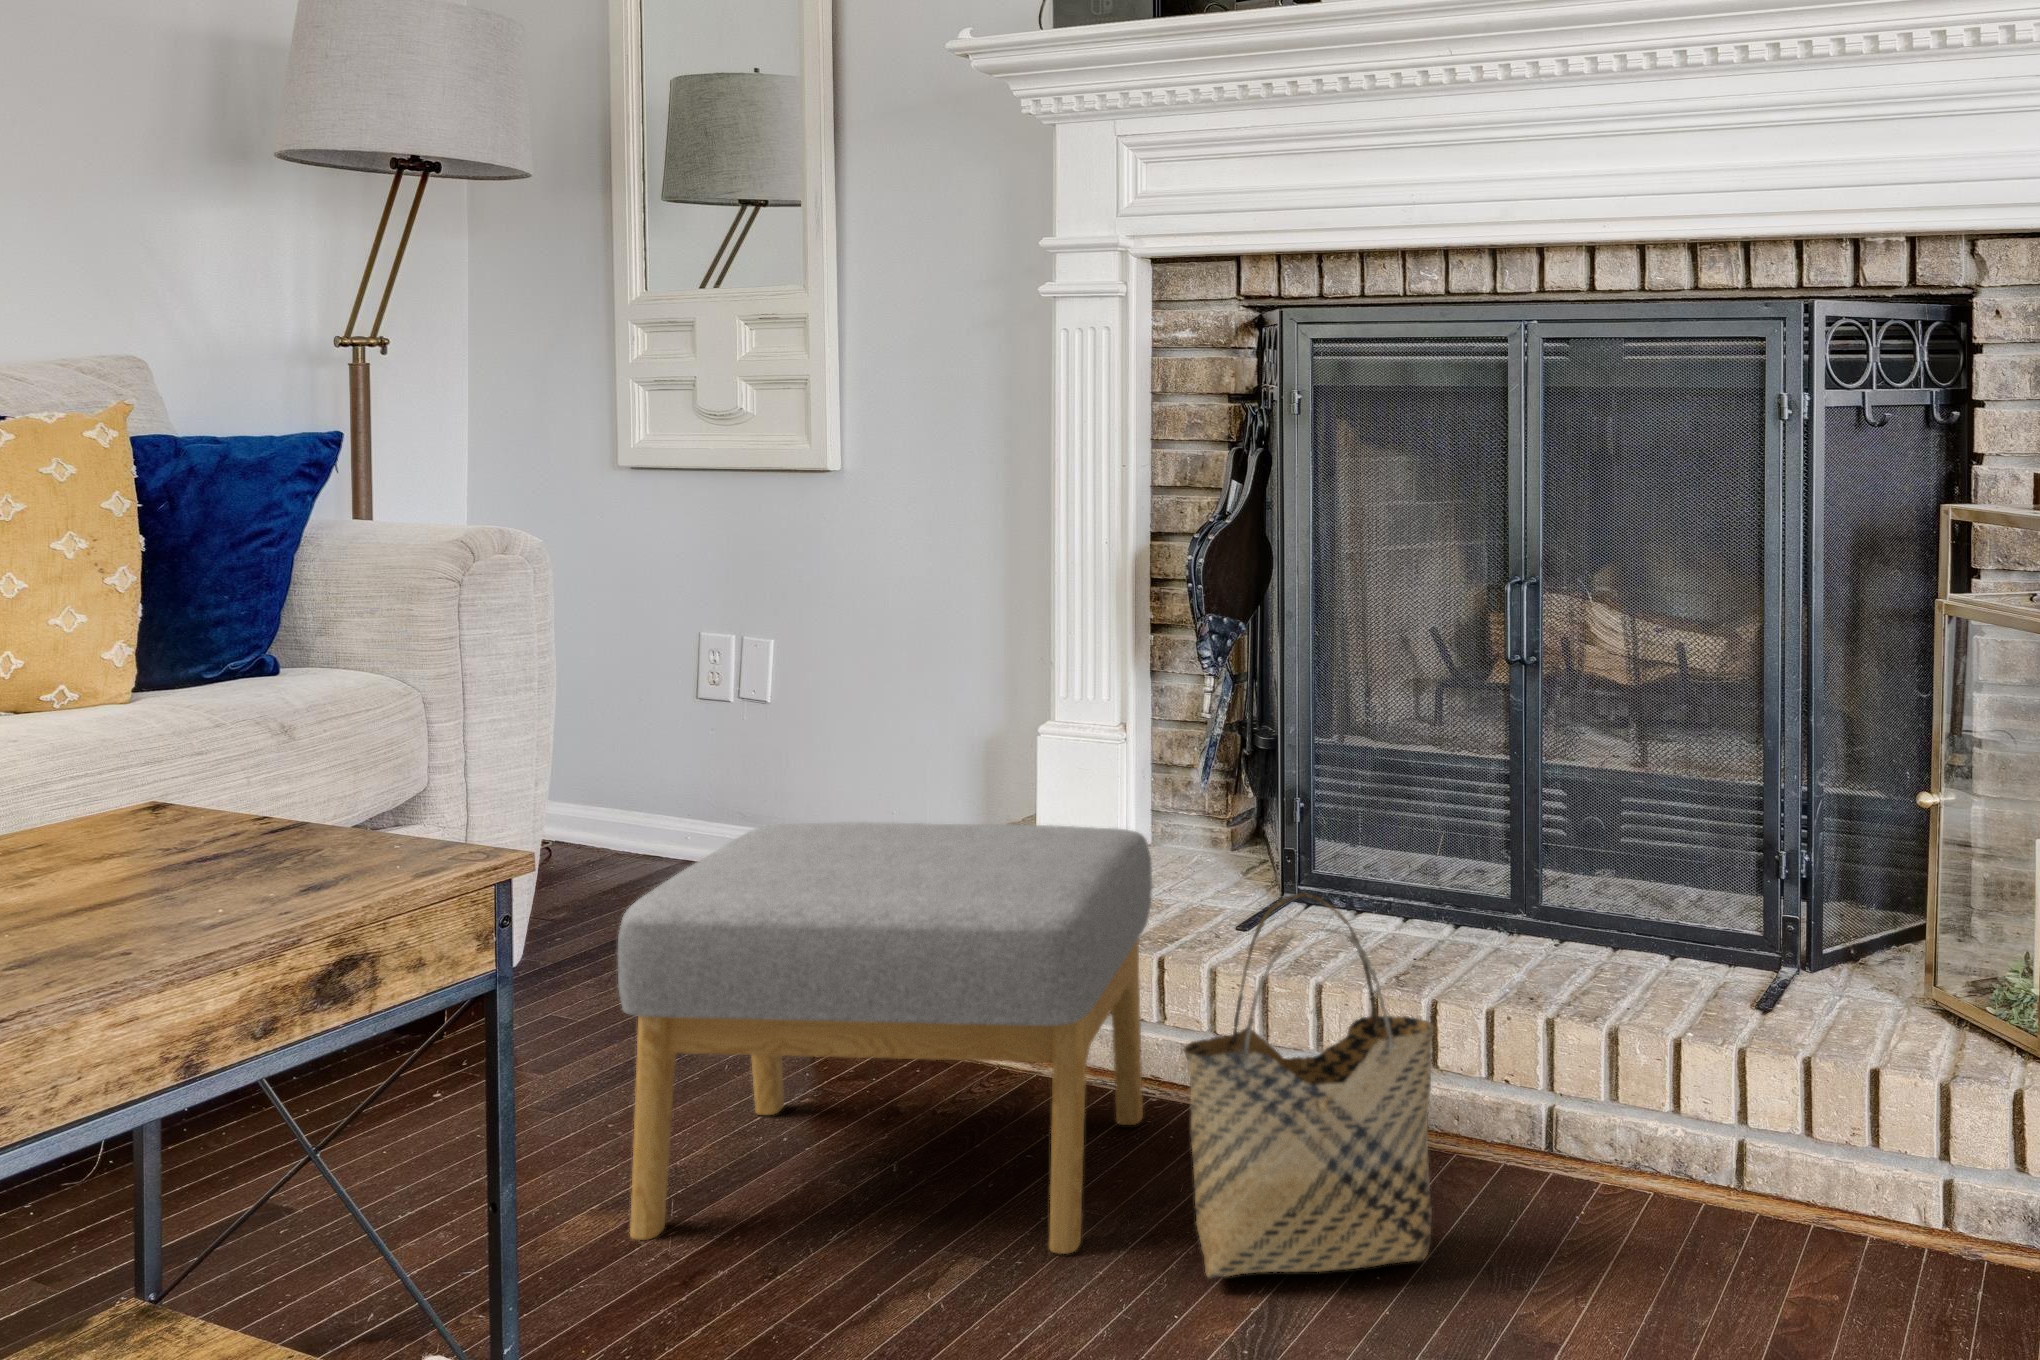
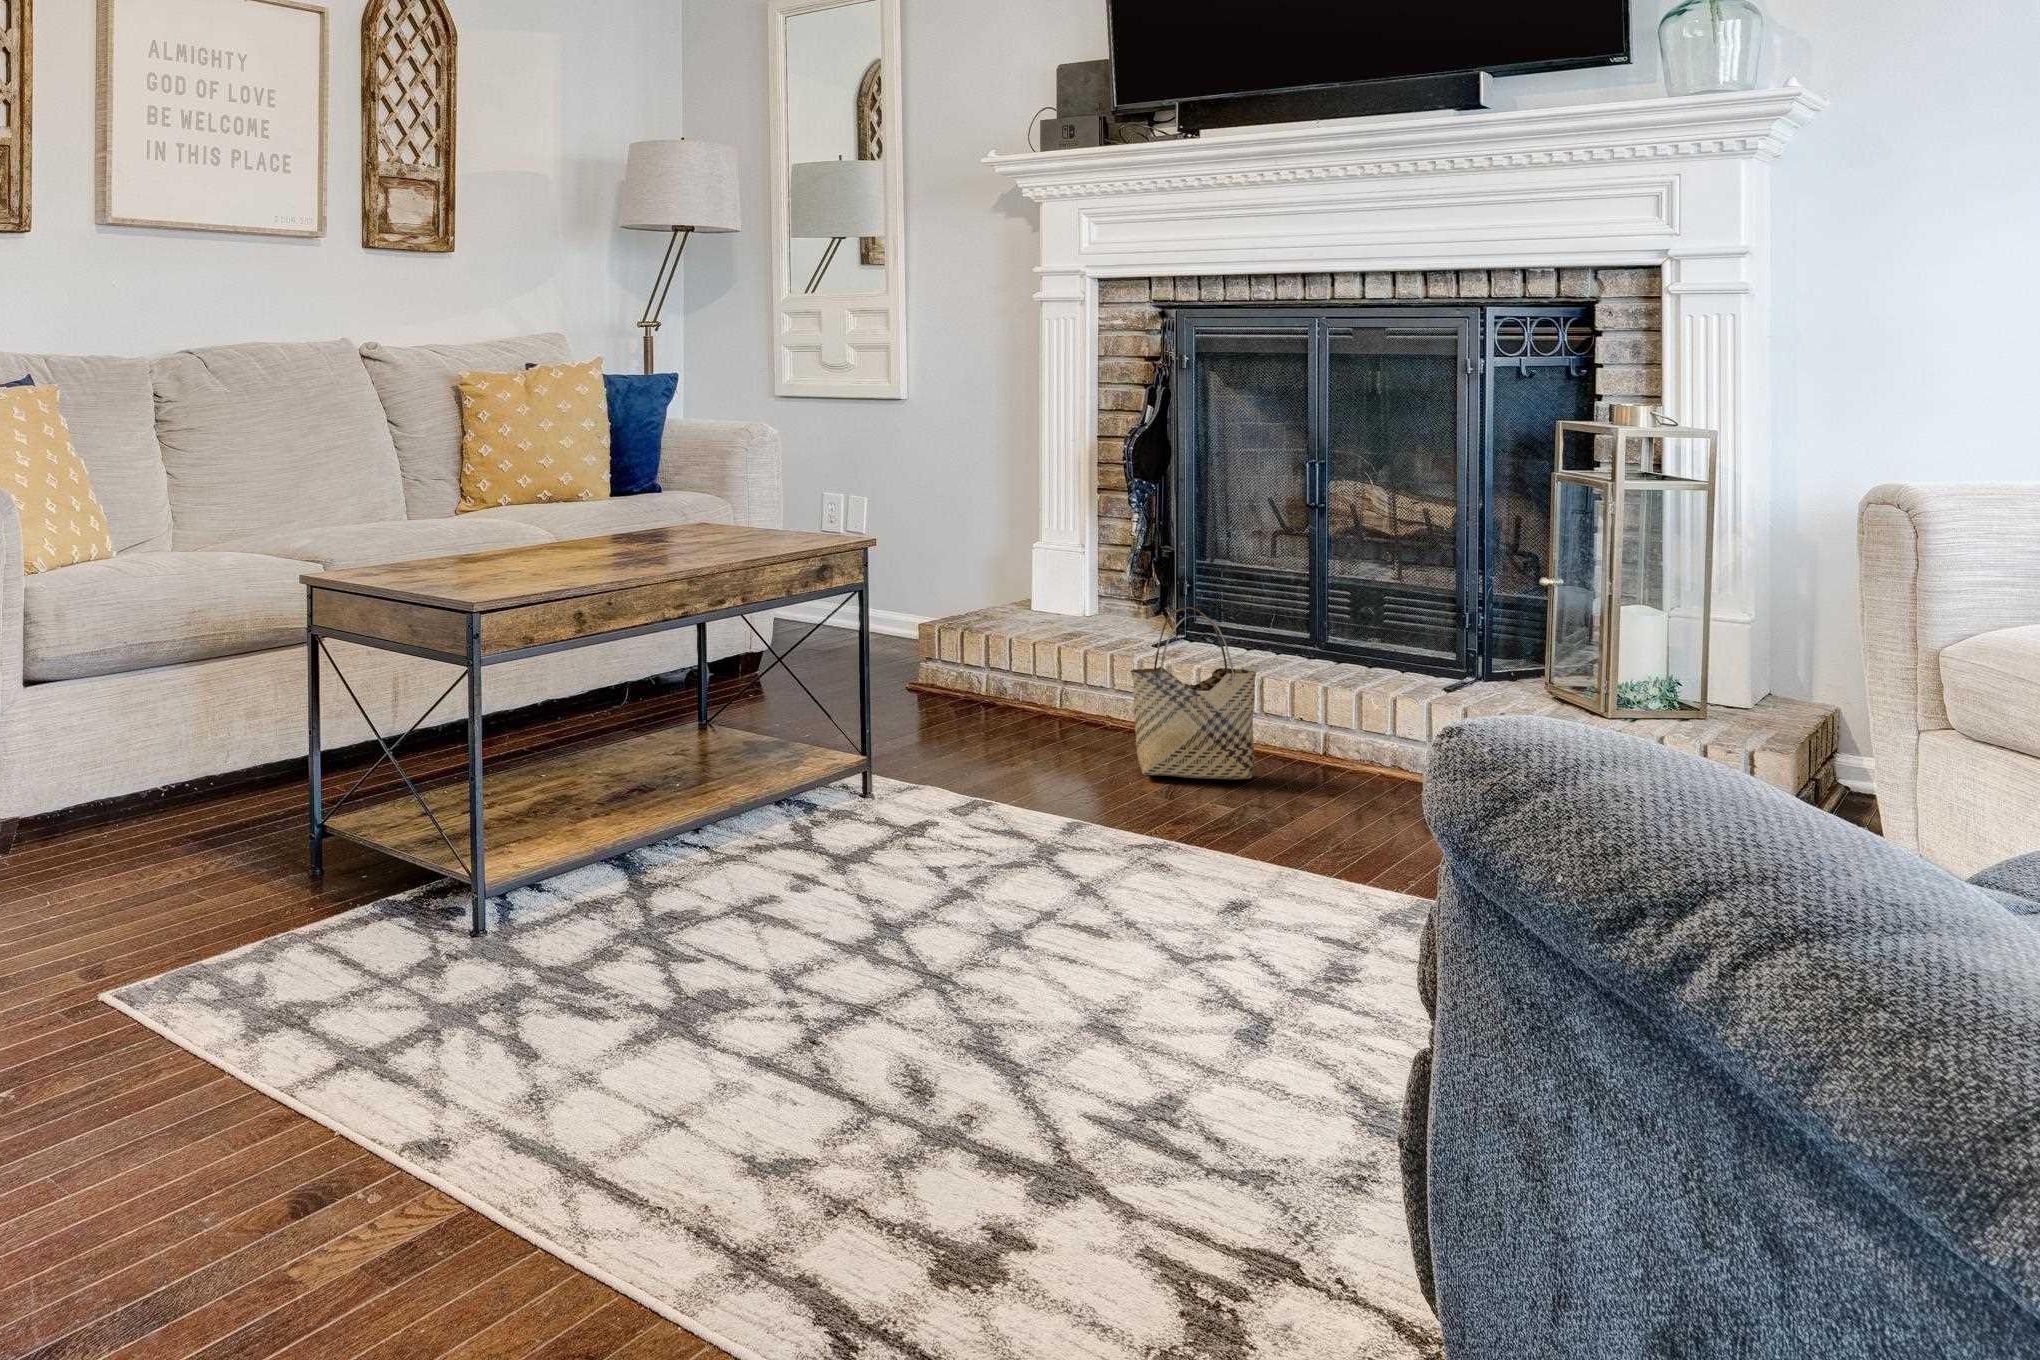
footstool: present [618,822,1152,1254] -> none [865,572,1109,764]

